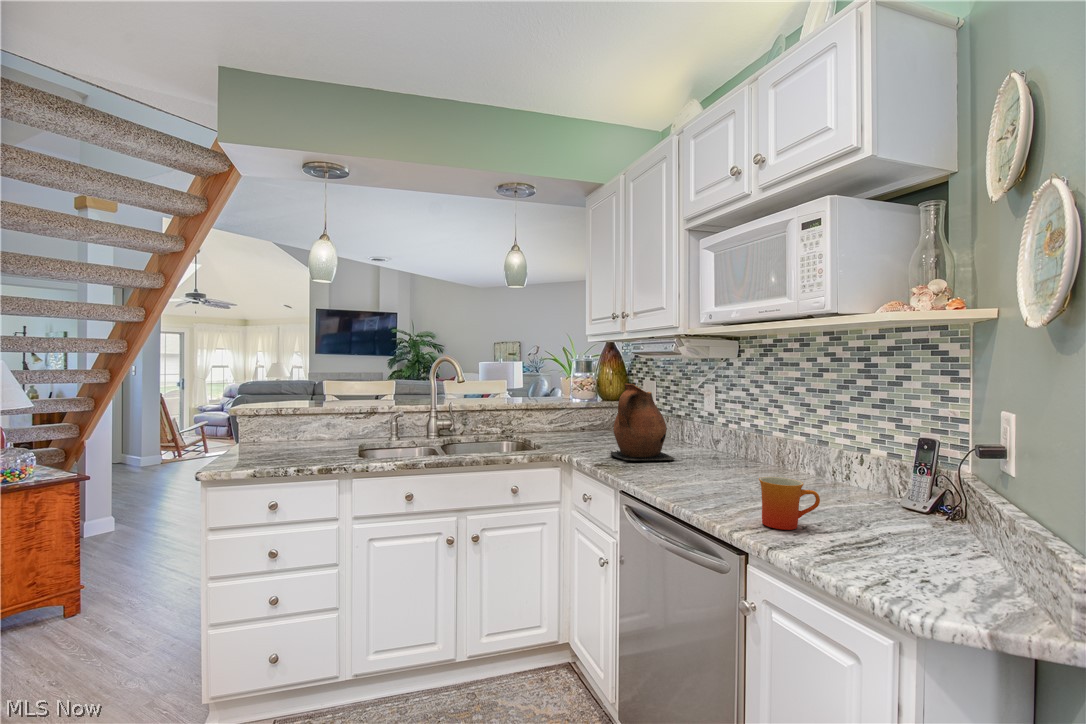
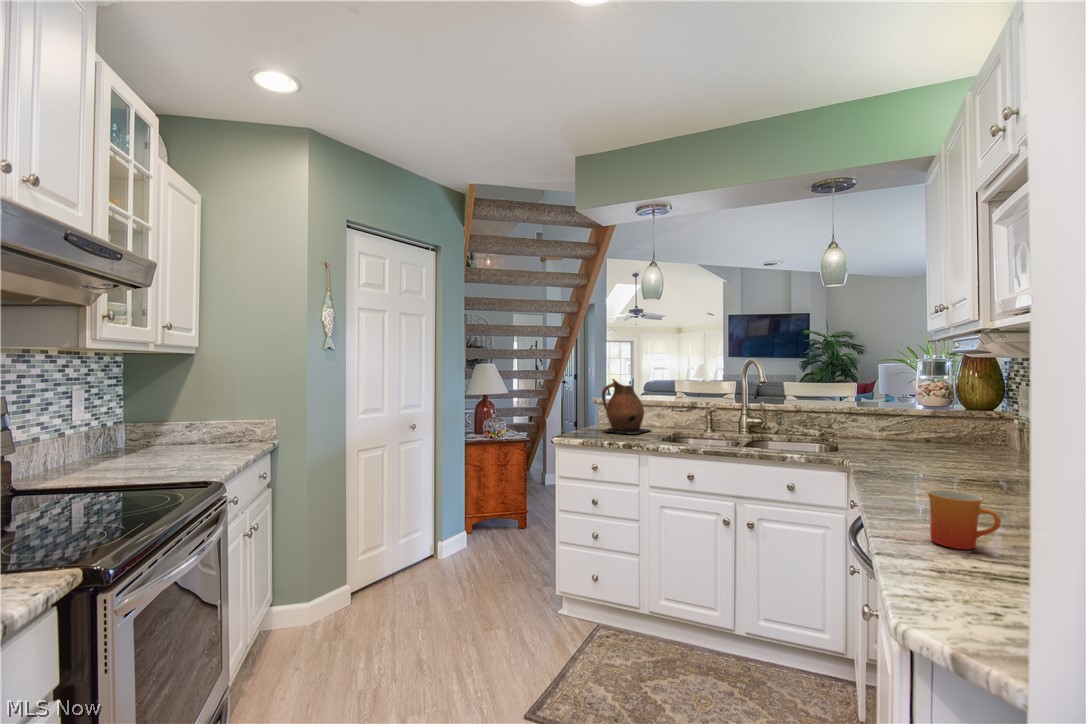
ceramic pitcher: present [611,384,675,461] -> present [602,379,651,434]

